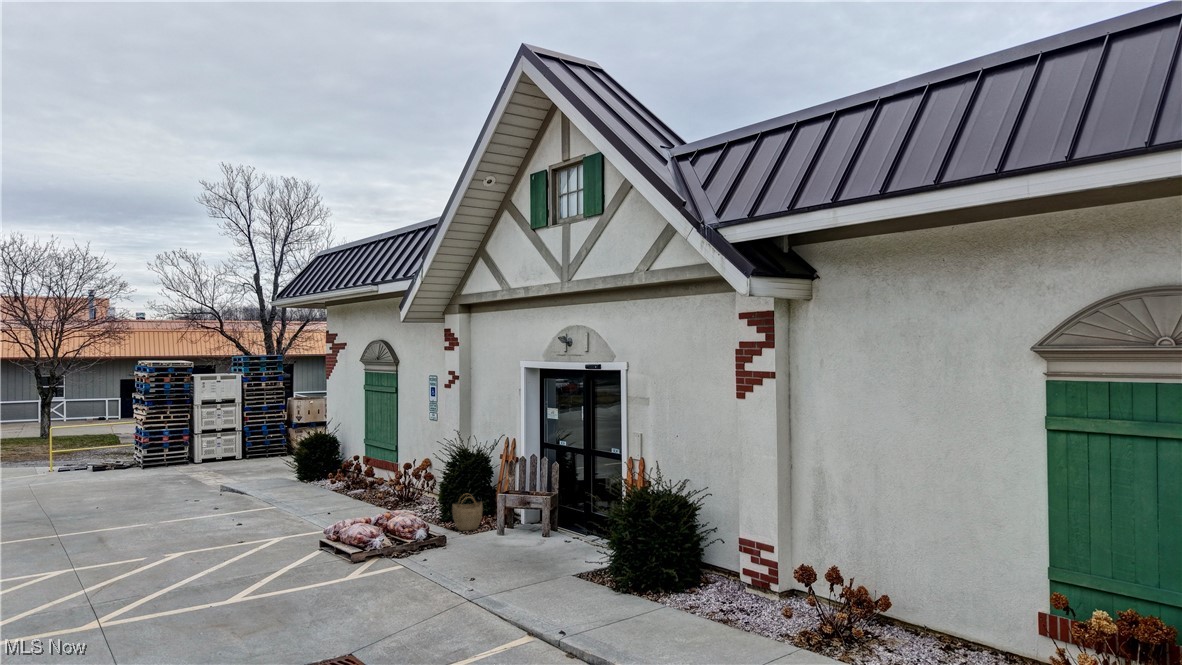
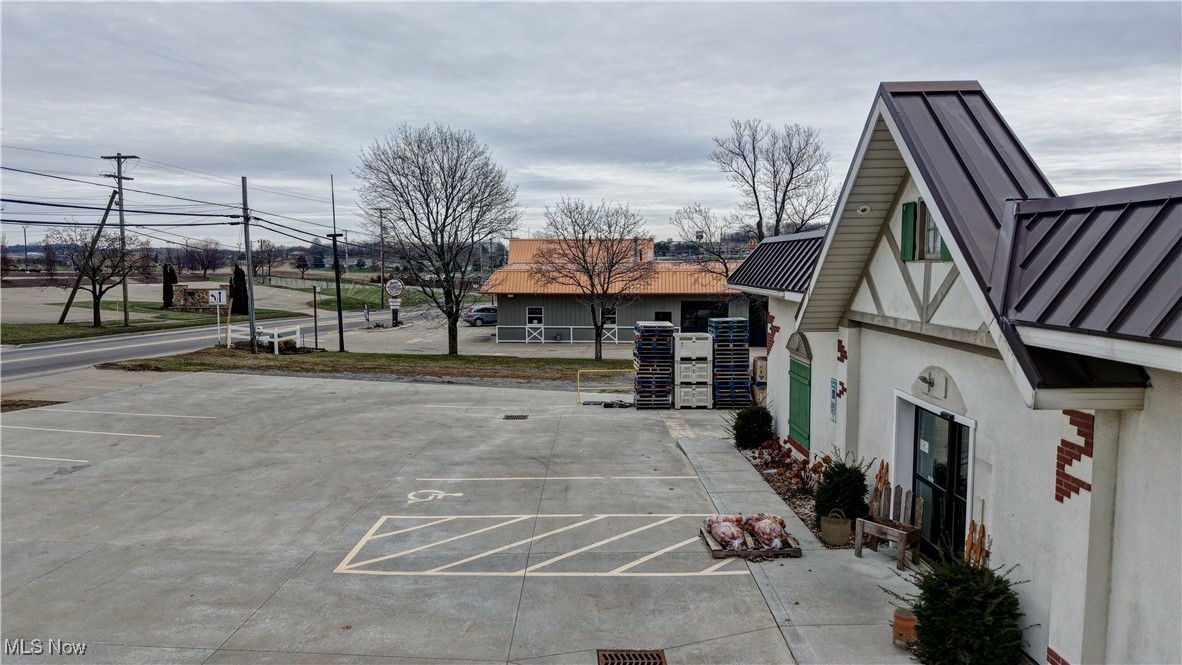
planter: none [586,545,610,586] -> present [893,608,919,650]

